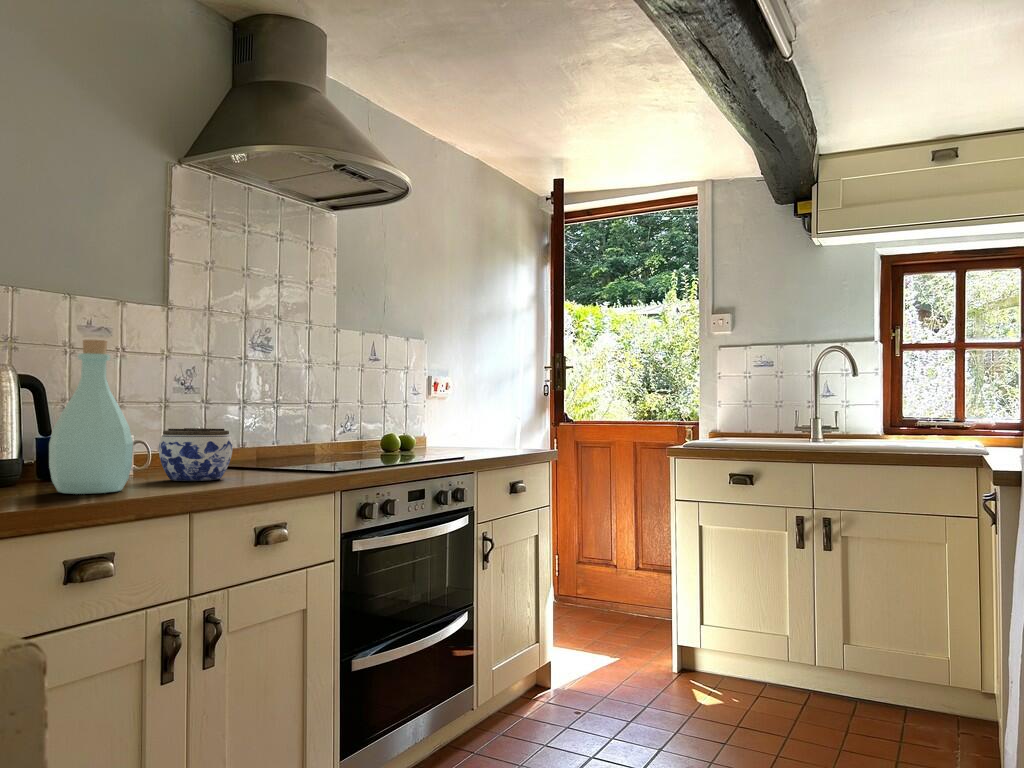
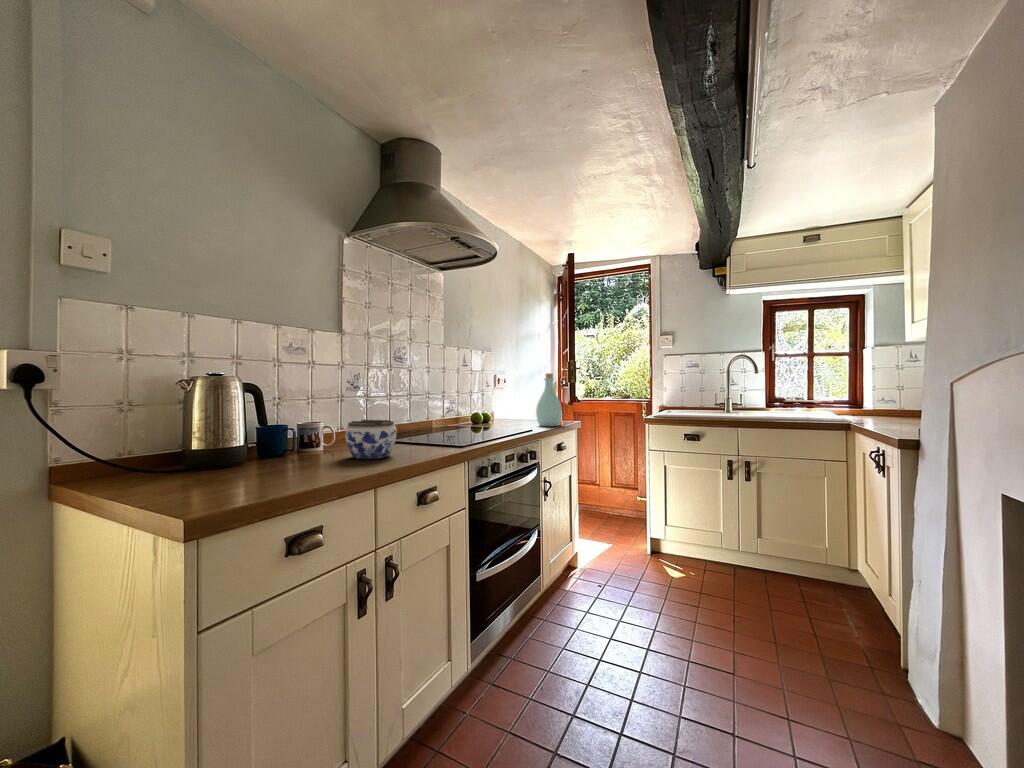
bottle: present [49,340,133,494] -> present [536,373,562,426]

